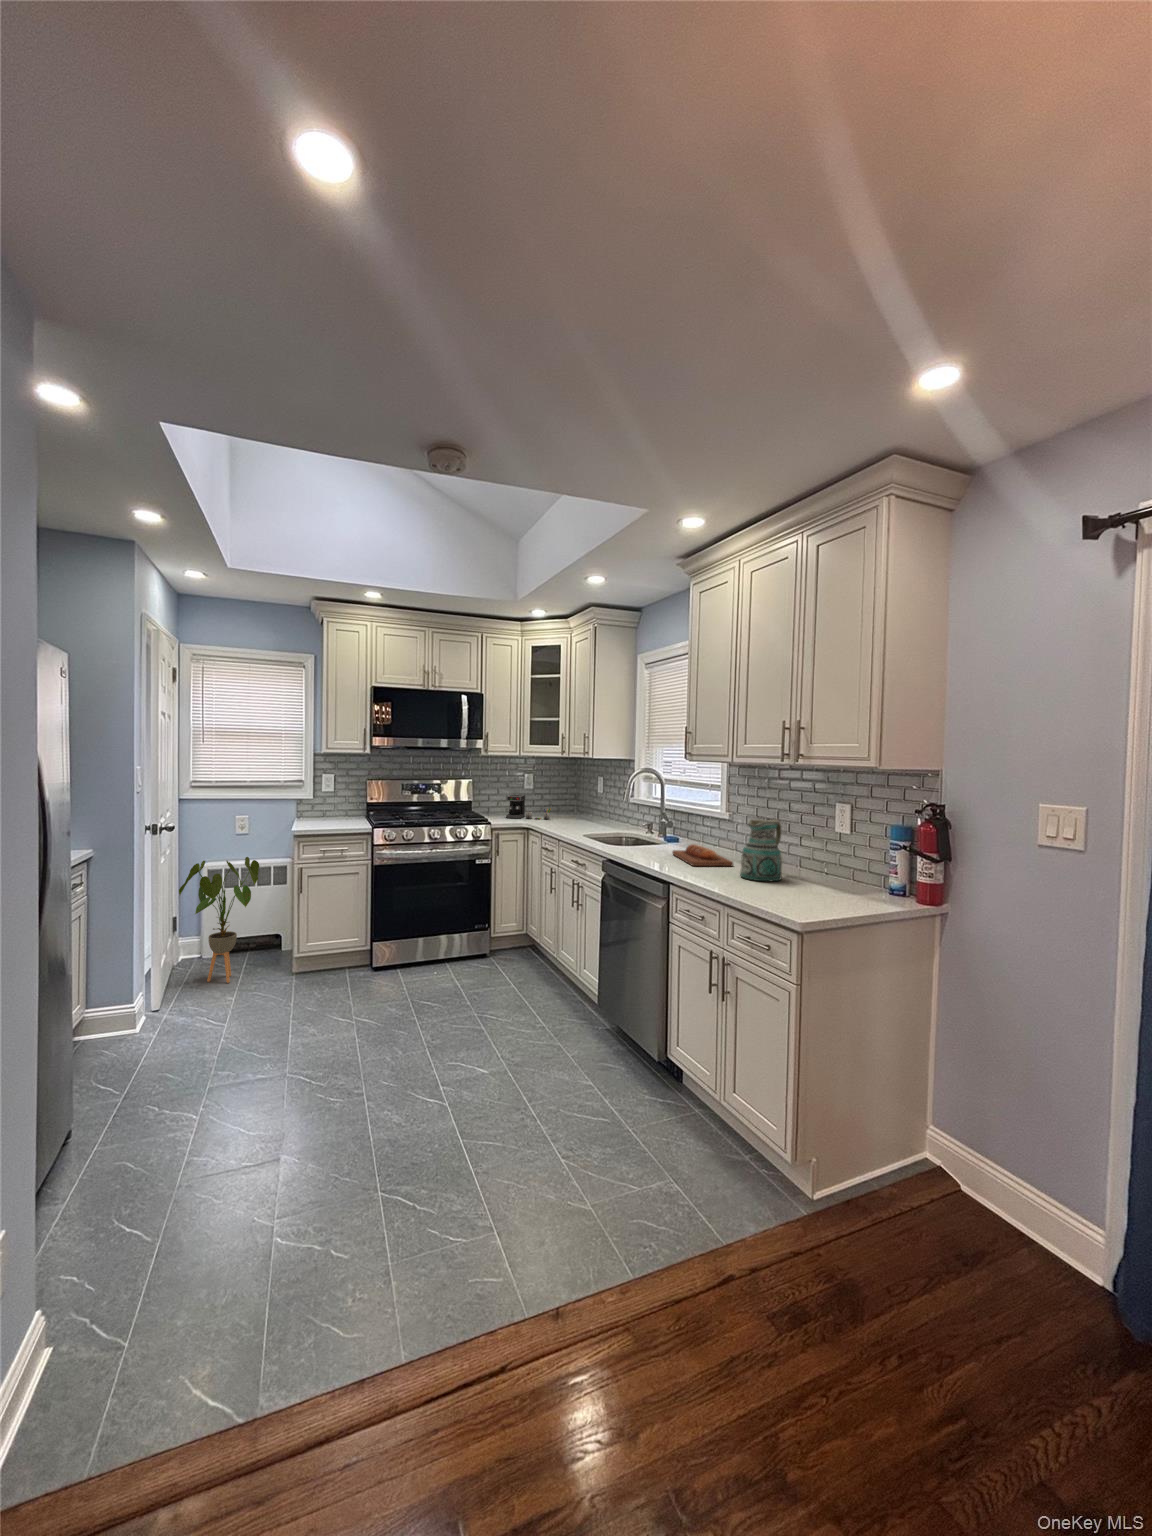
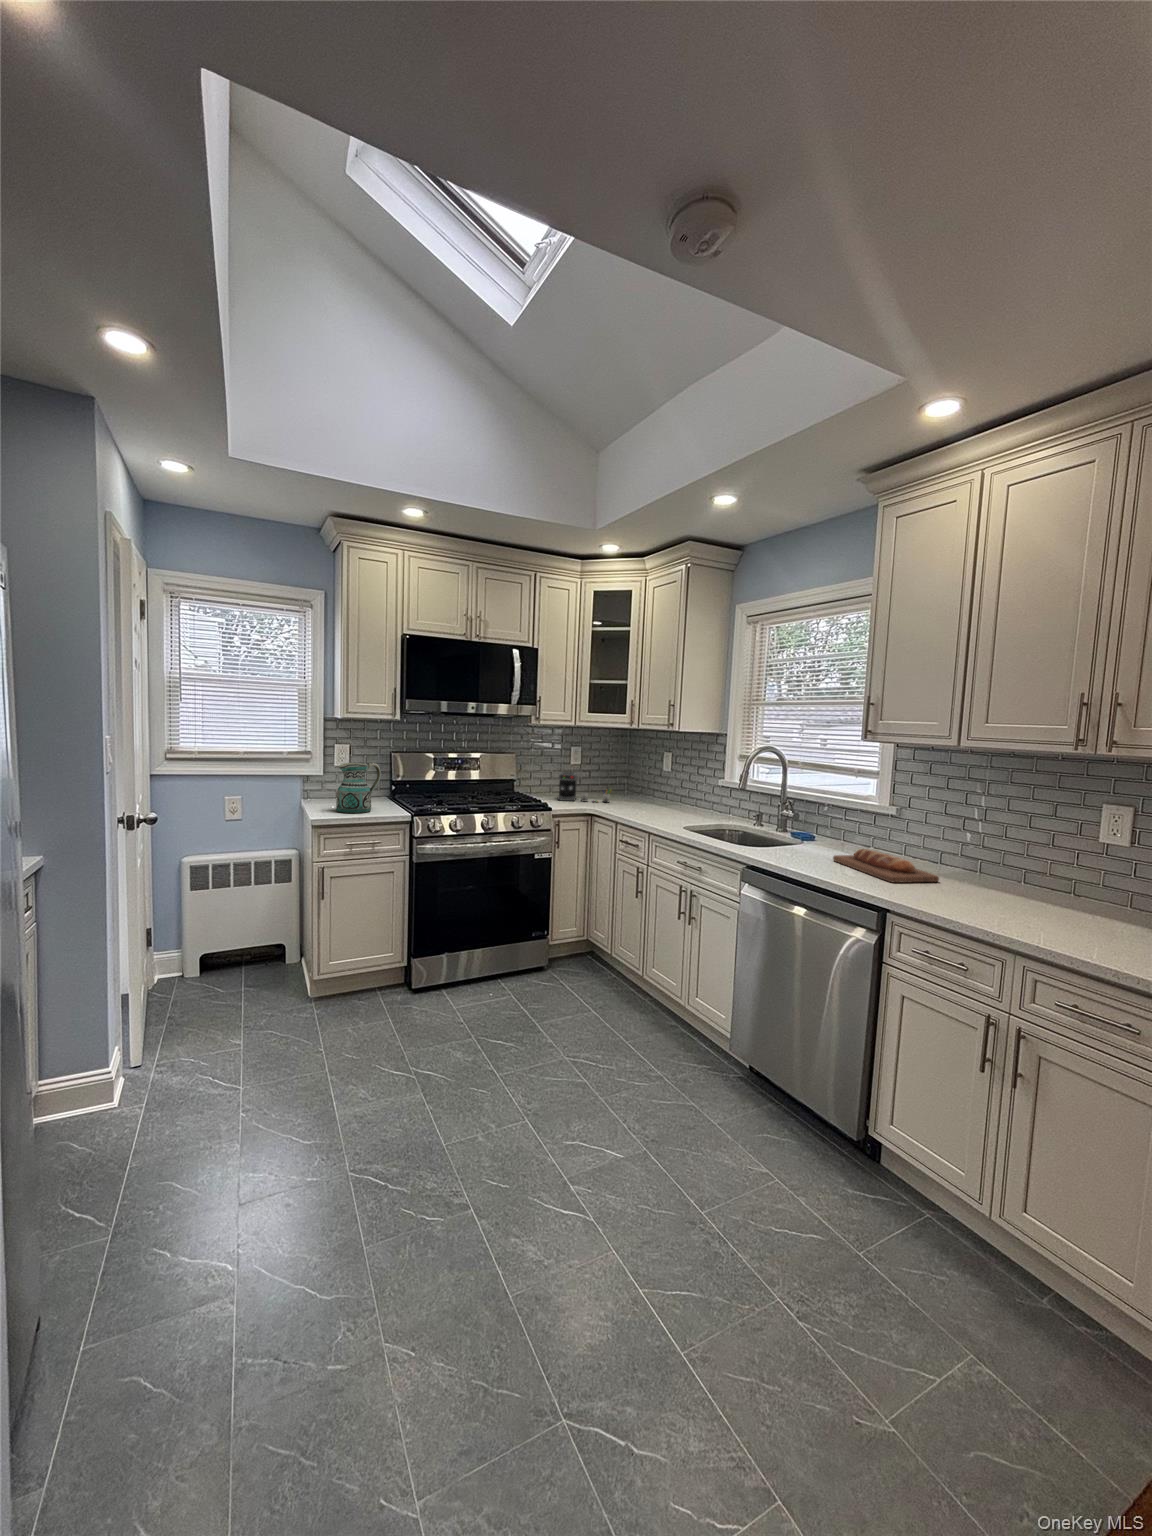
ceramic pitcher: present [740,819,782,881] -> present [336,762,381,813]
house plant: present [179,857,259,983] -> none [157,851,263,1017]

